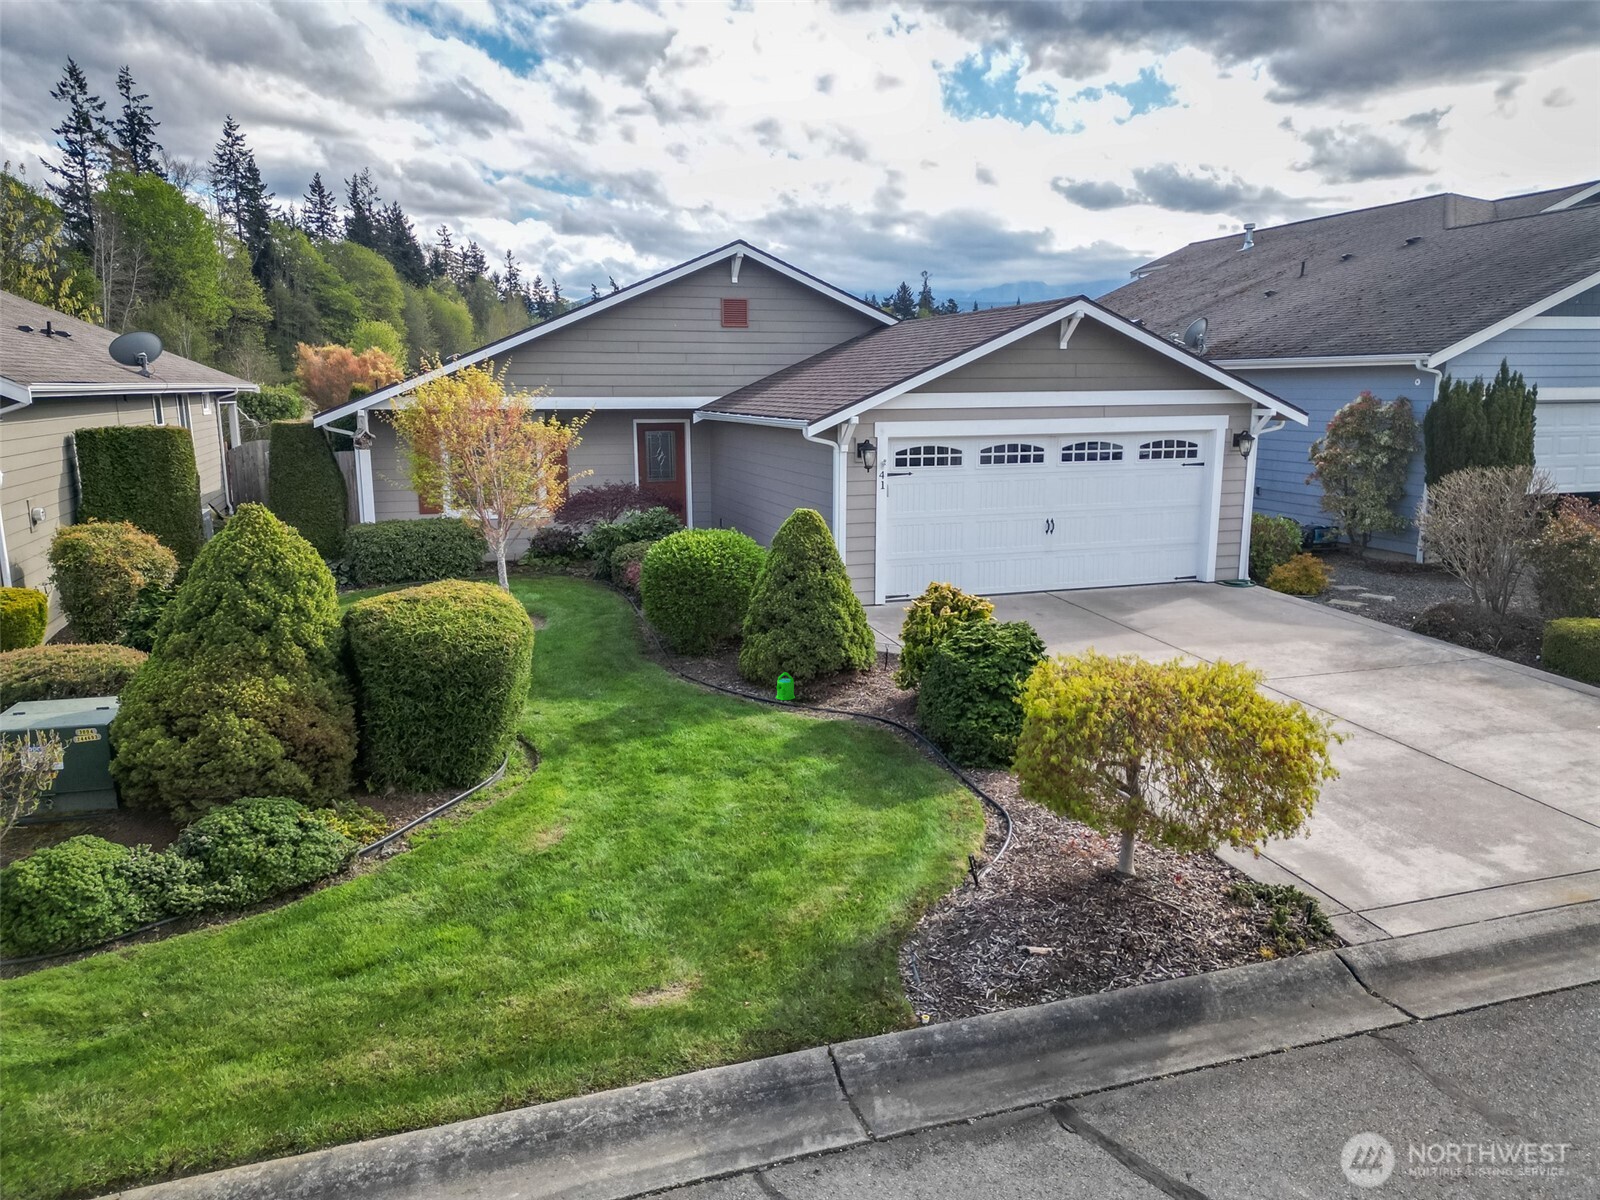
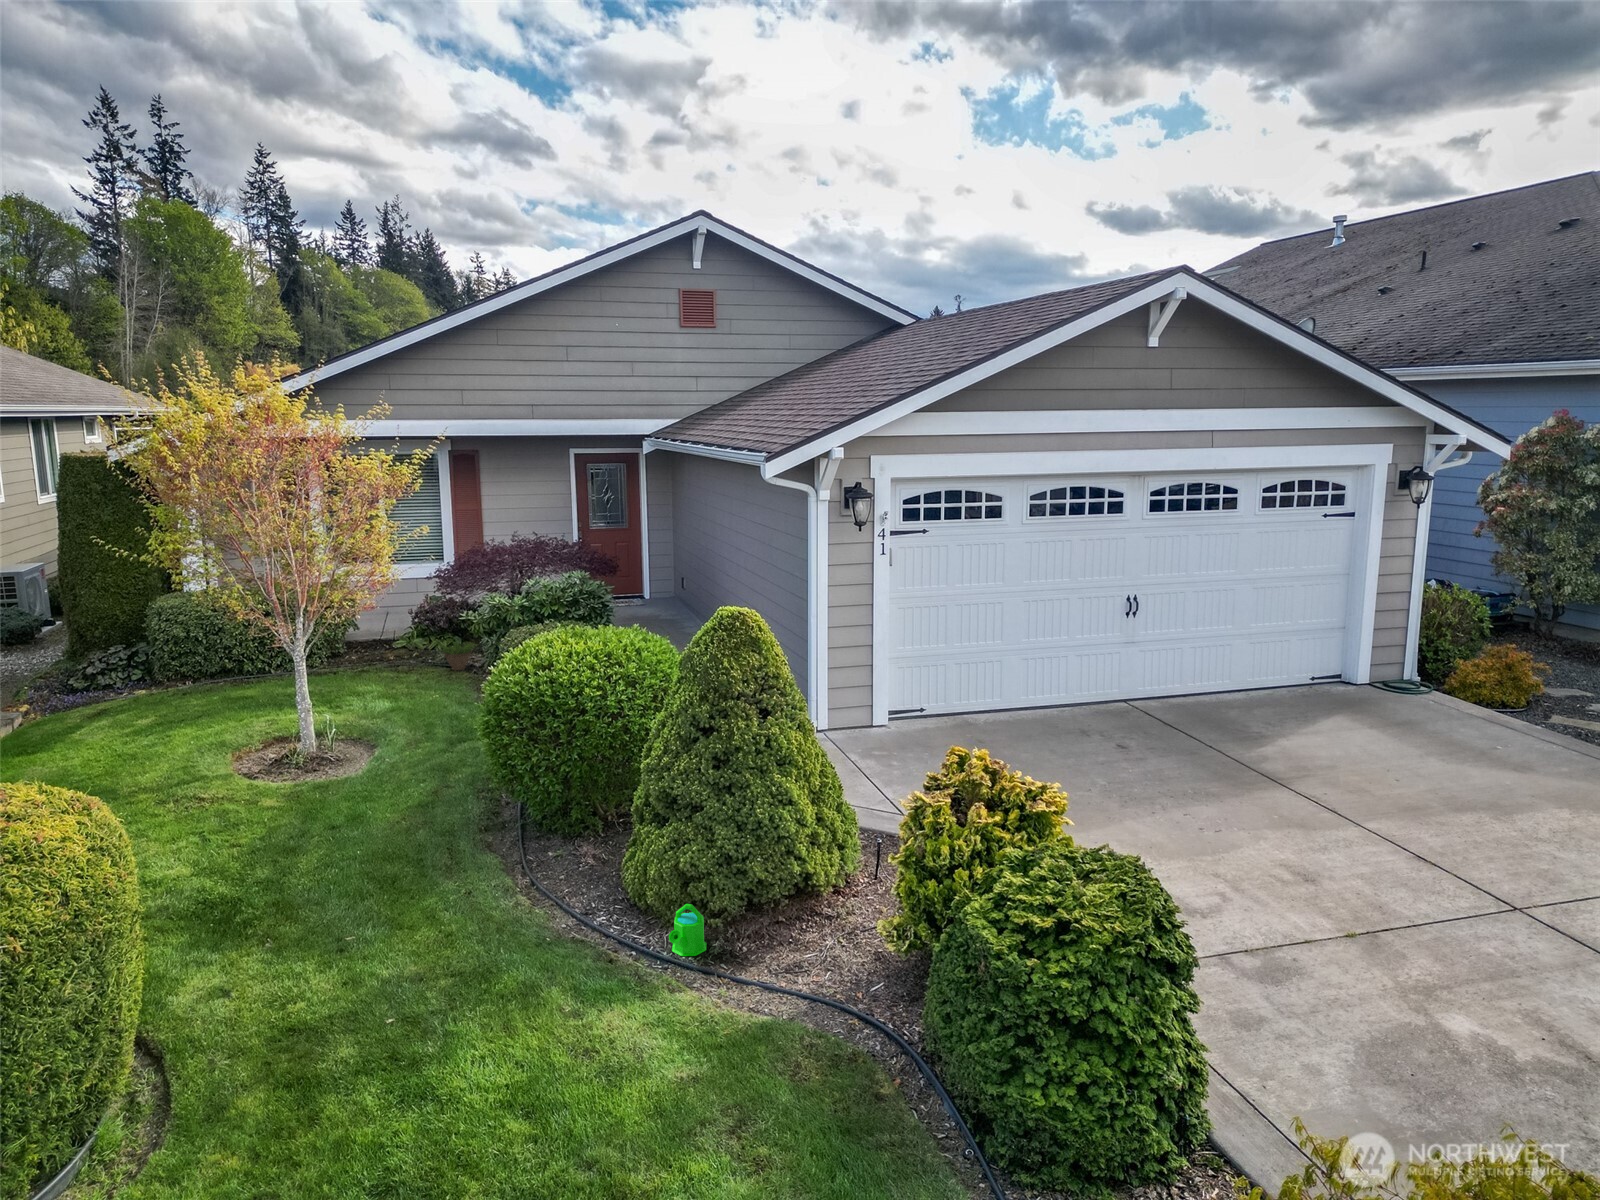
decorative plant: none [554,558,585,578] -> present [438,643,476,670]

